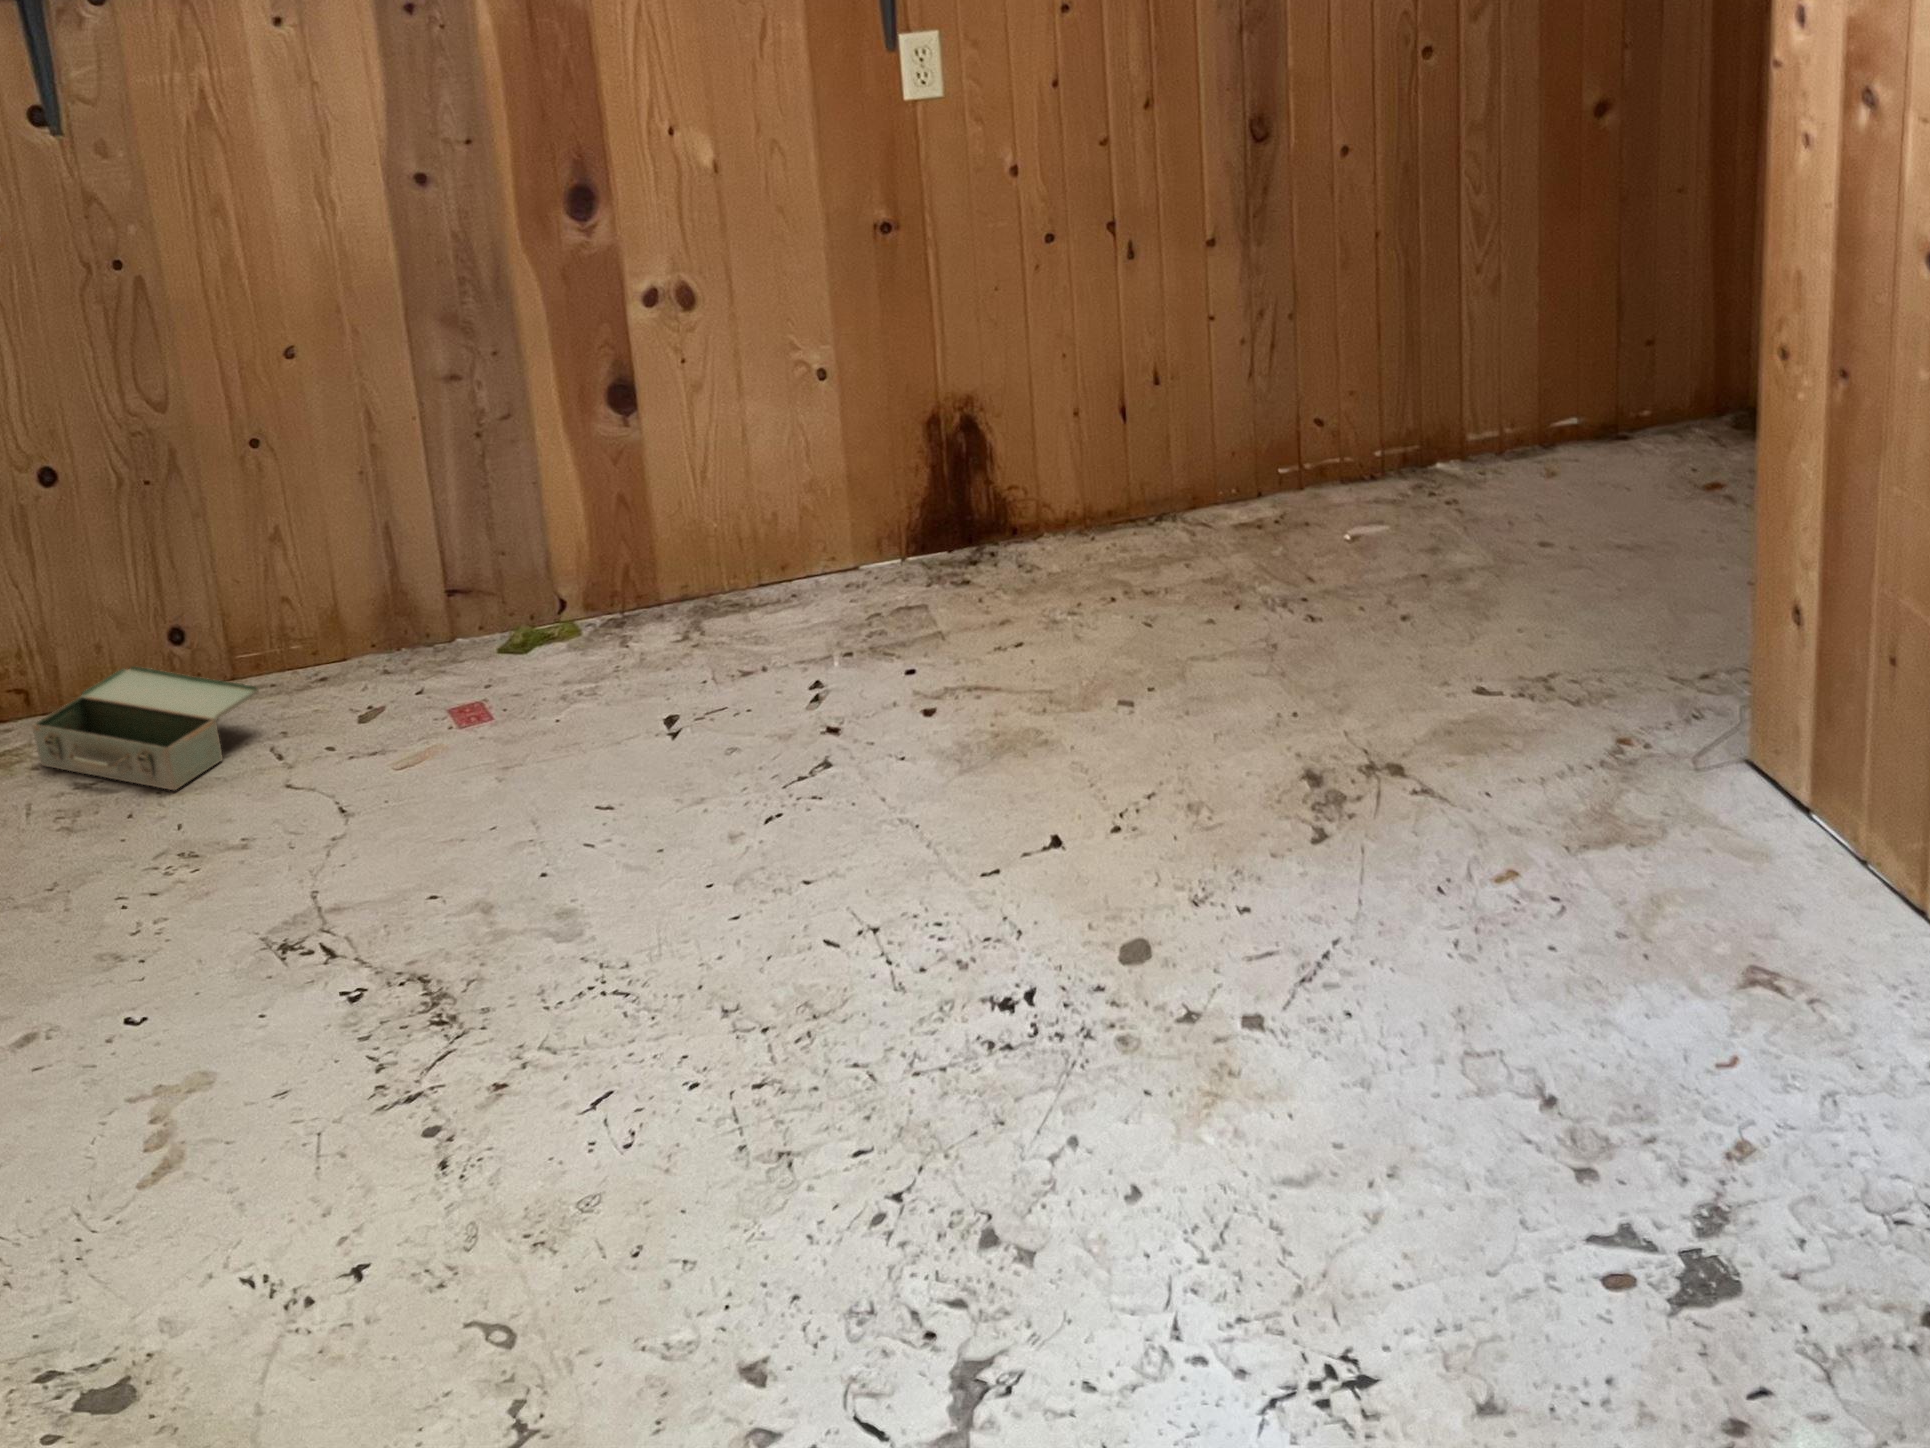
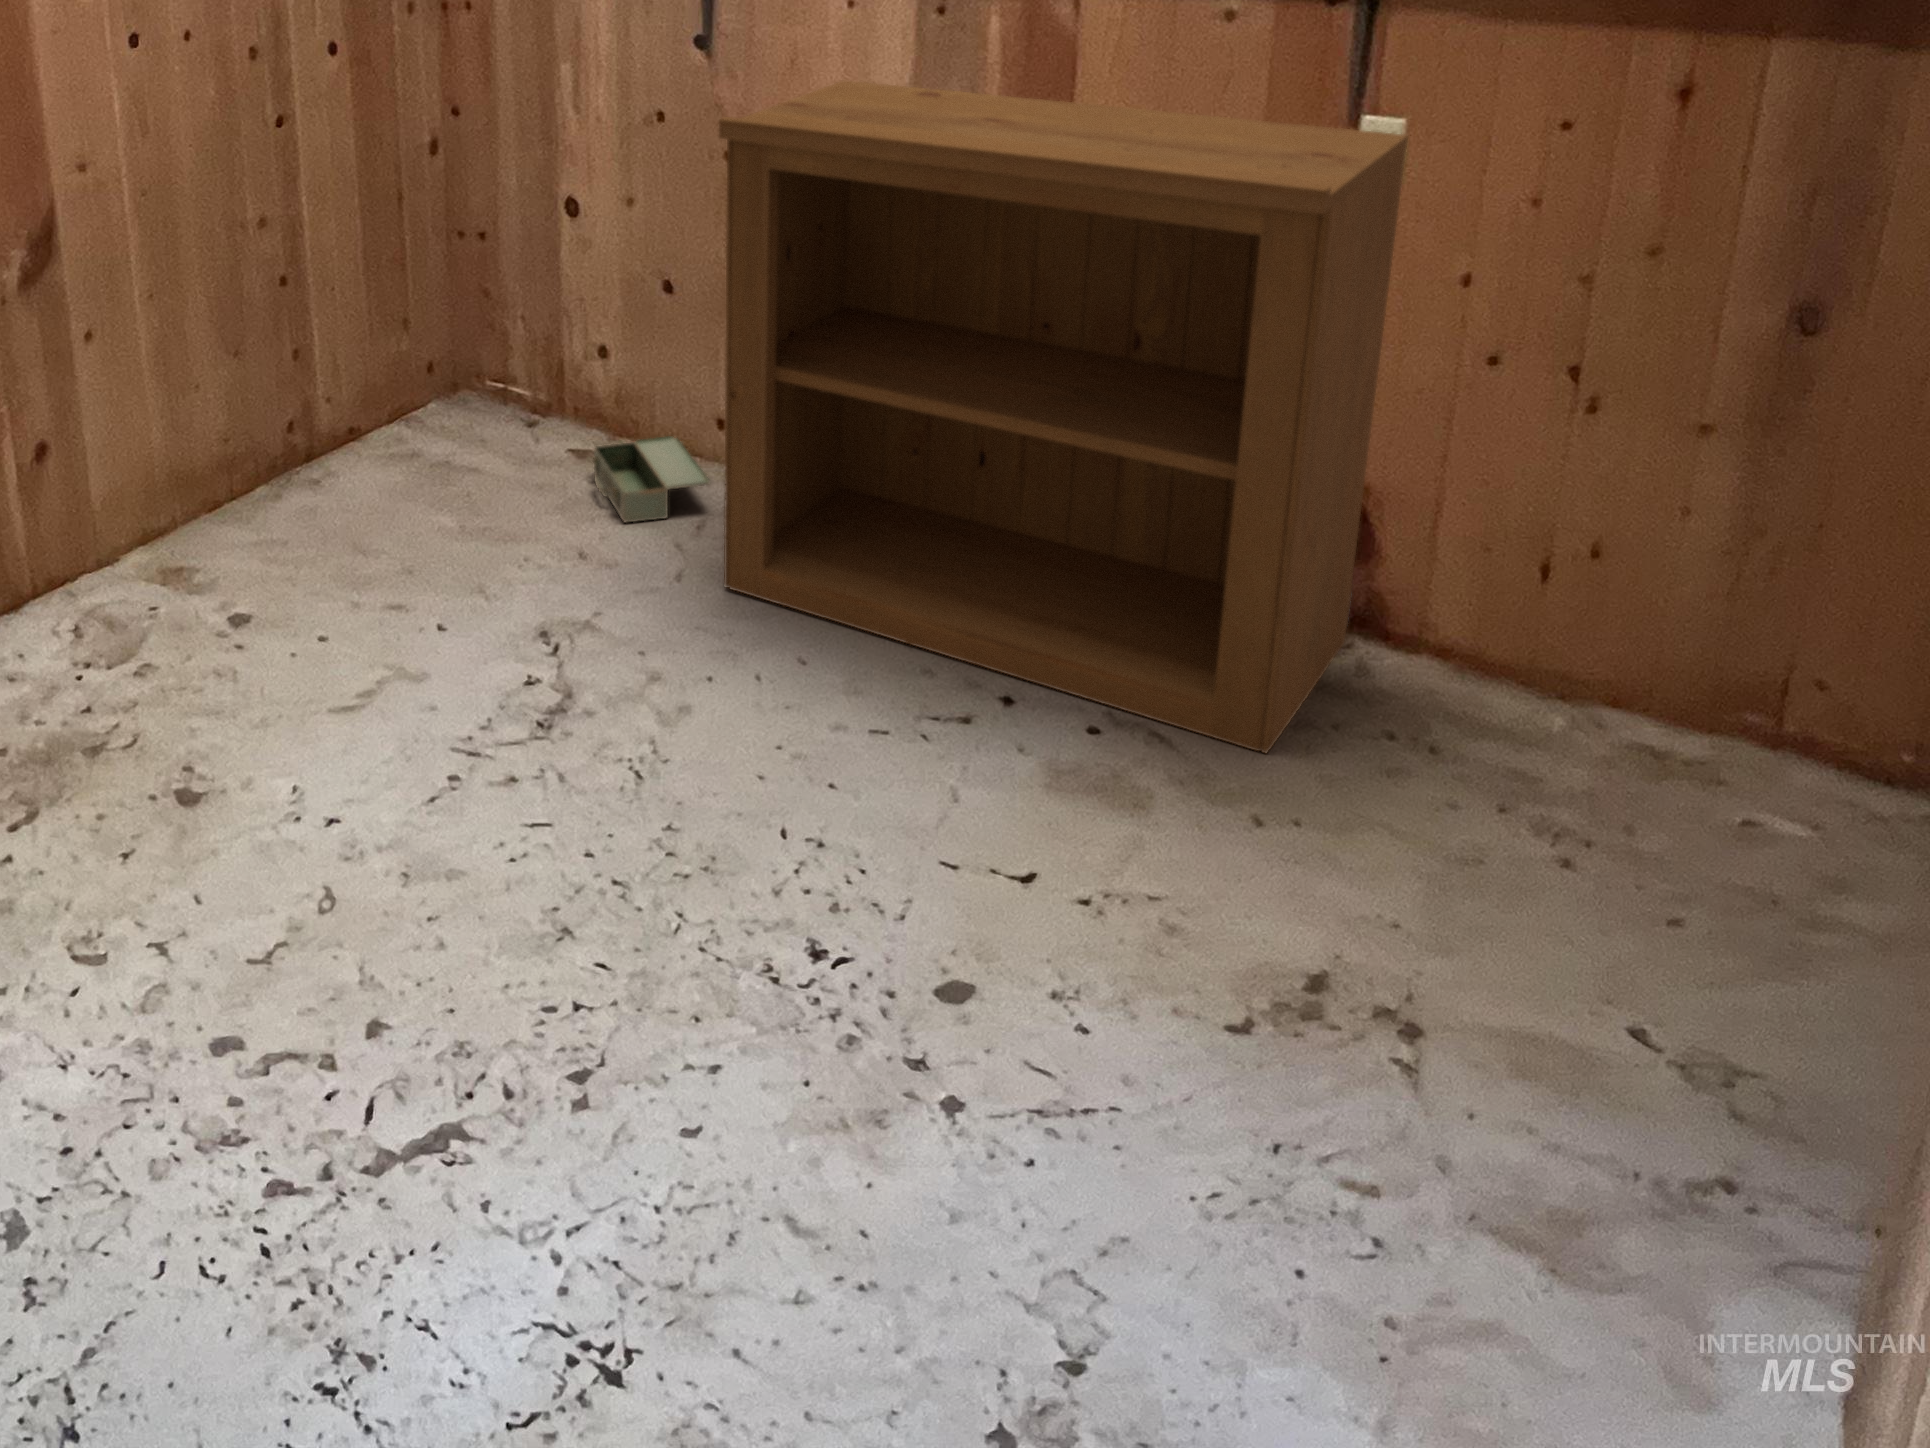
bookshelf: none [310,44,1060,785] -> present [719,81,1408,753]

